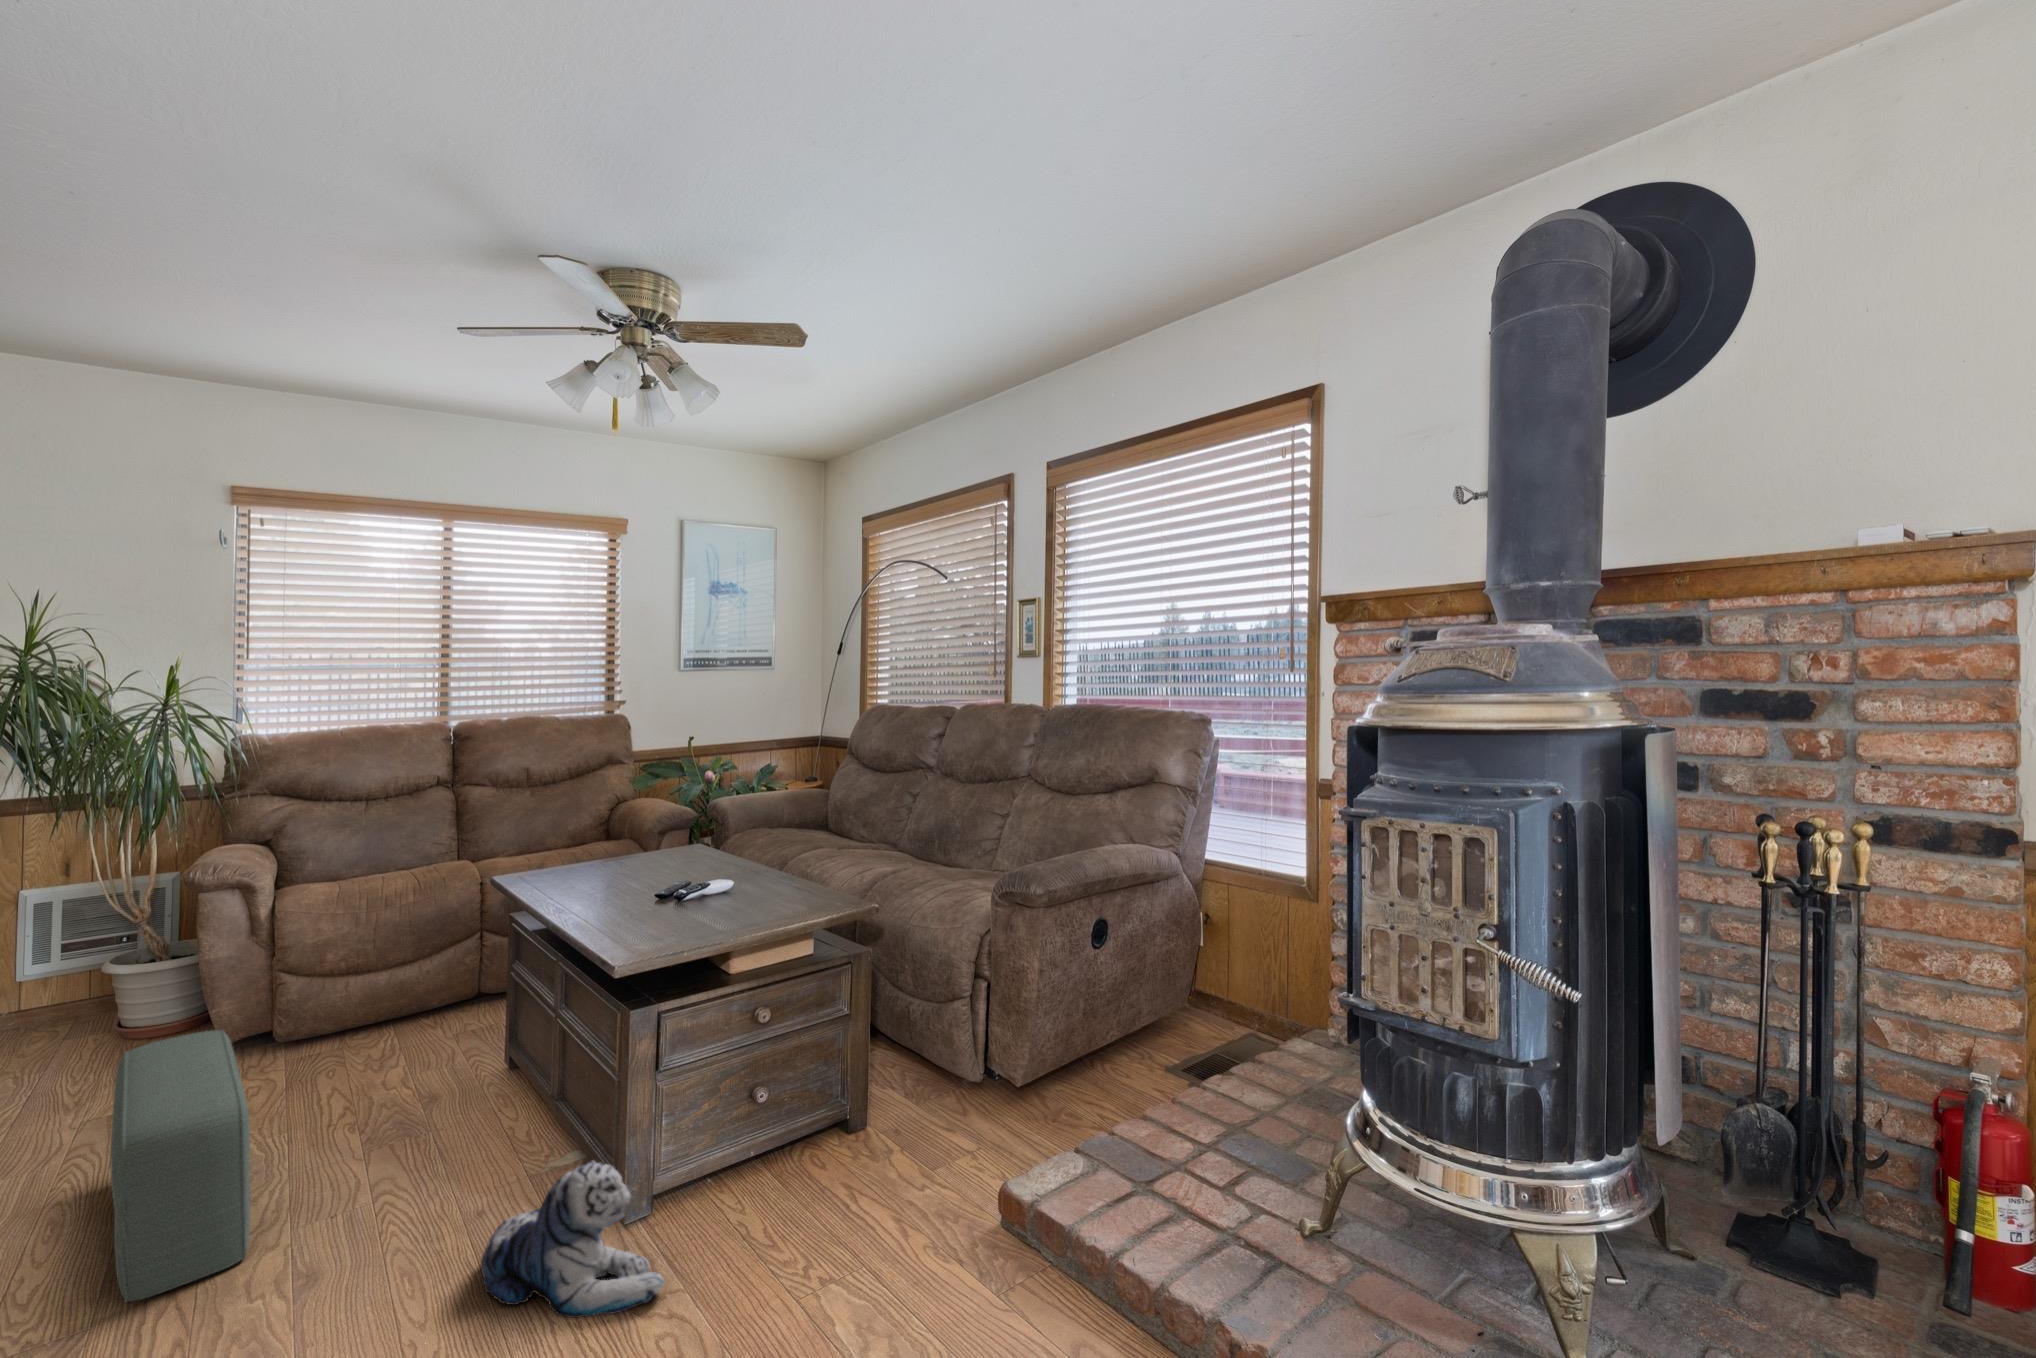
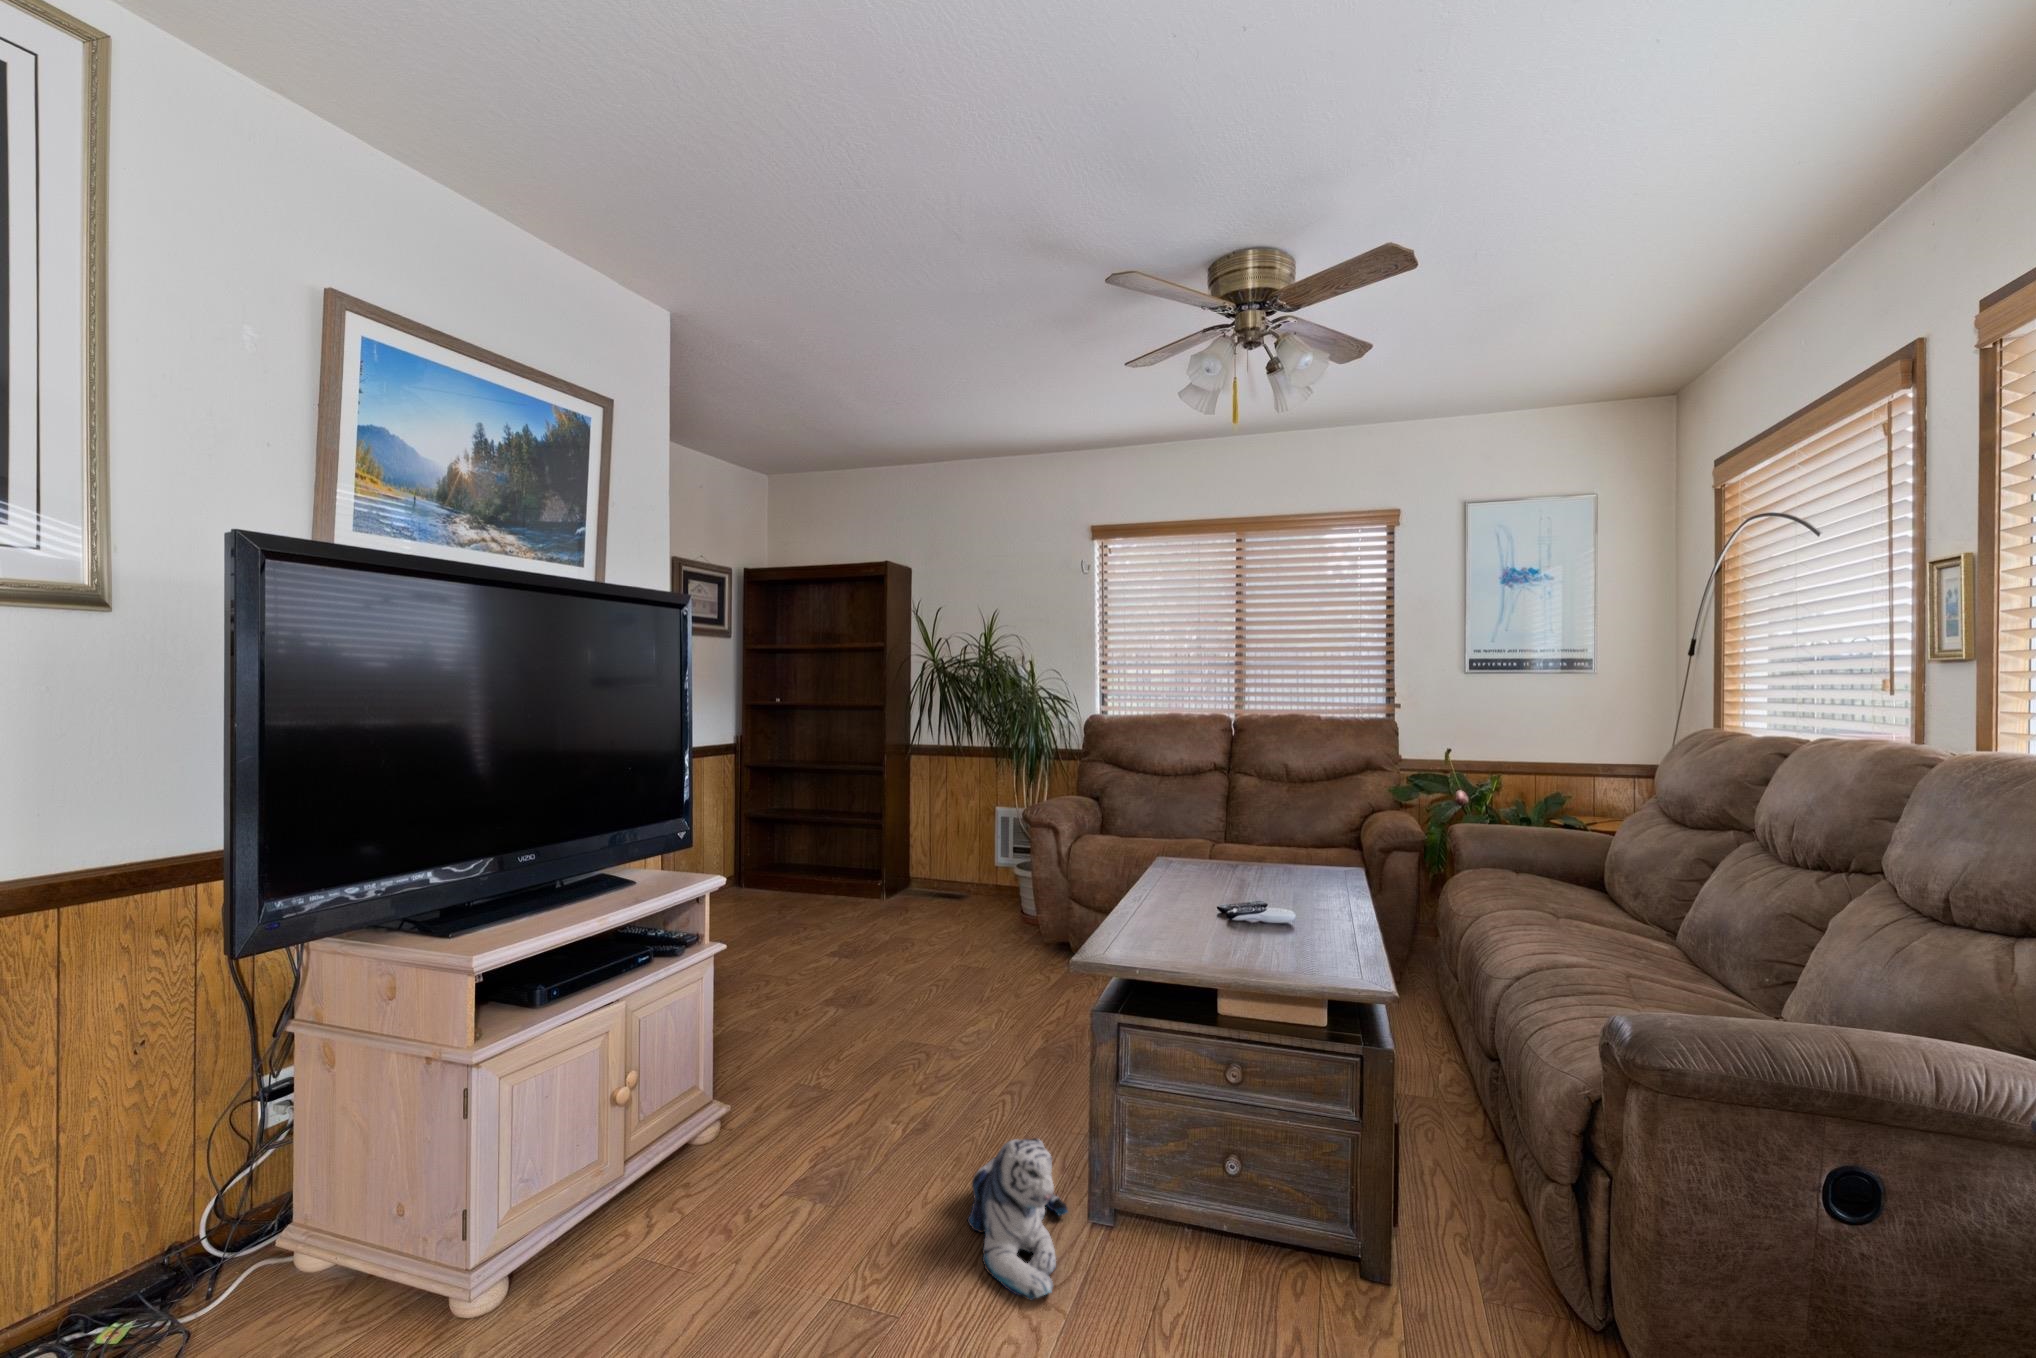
pouf: present [110,1030,250,1302] -> none [862,924,981,1093]

